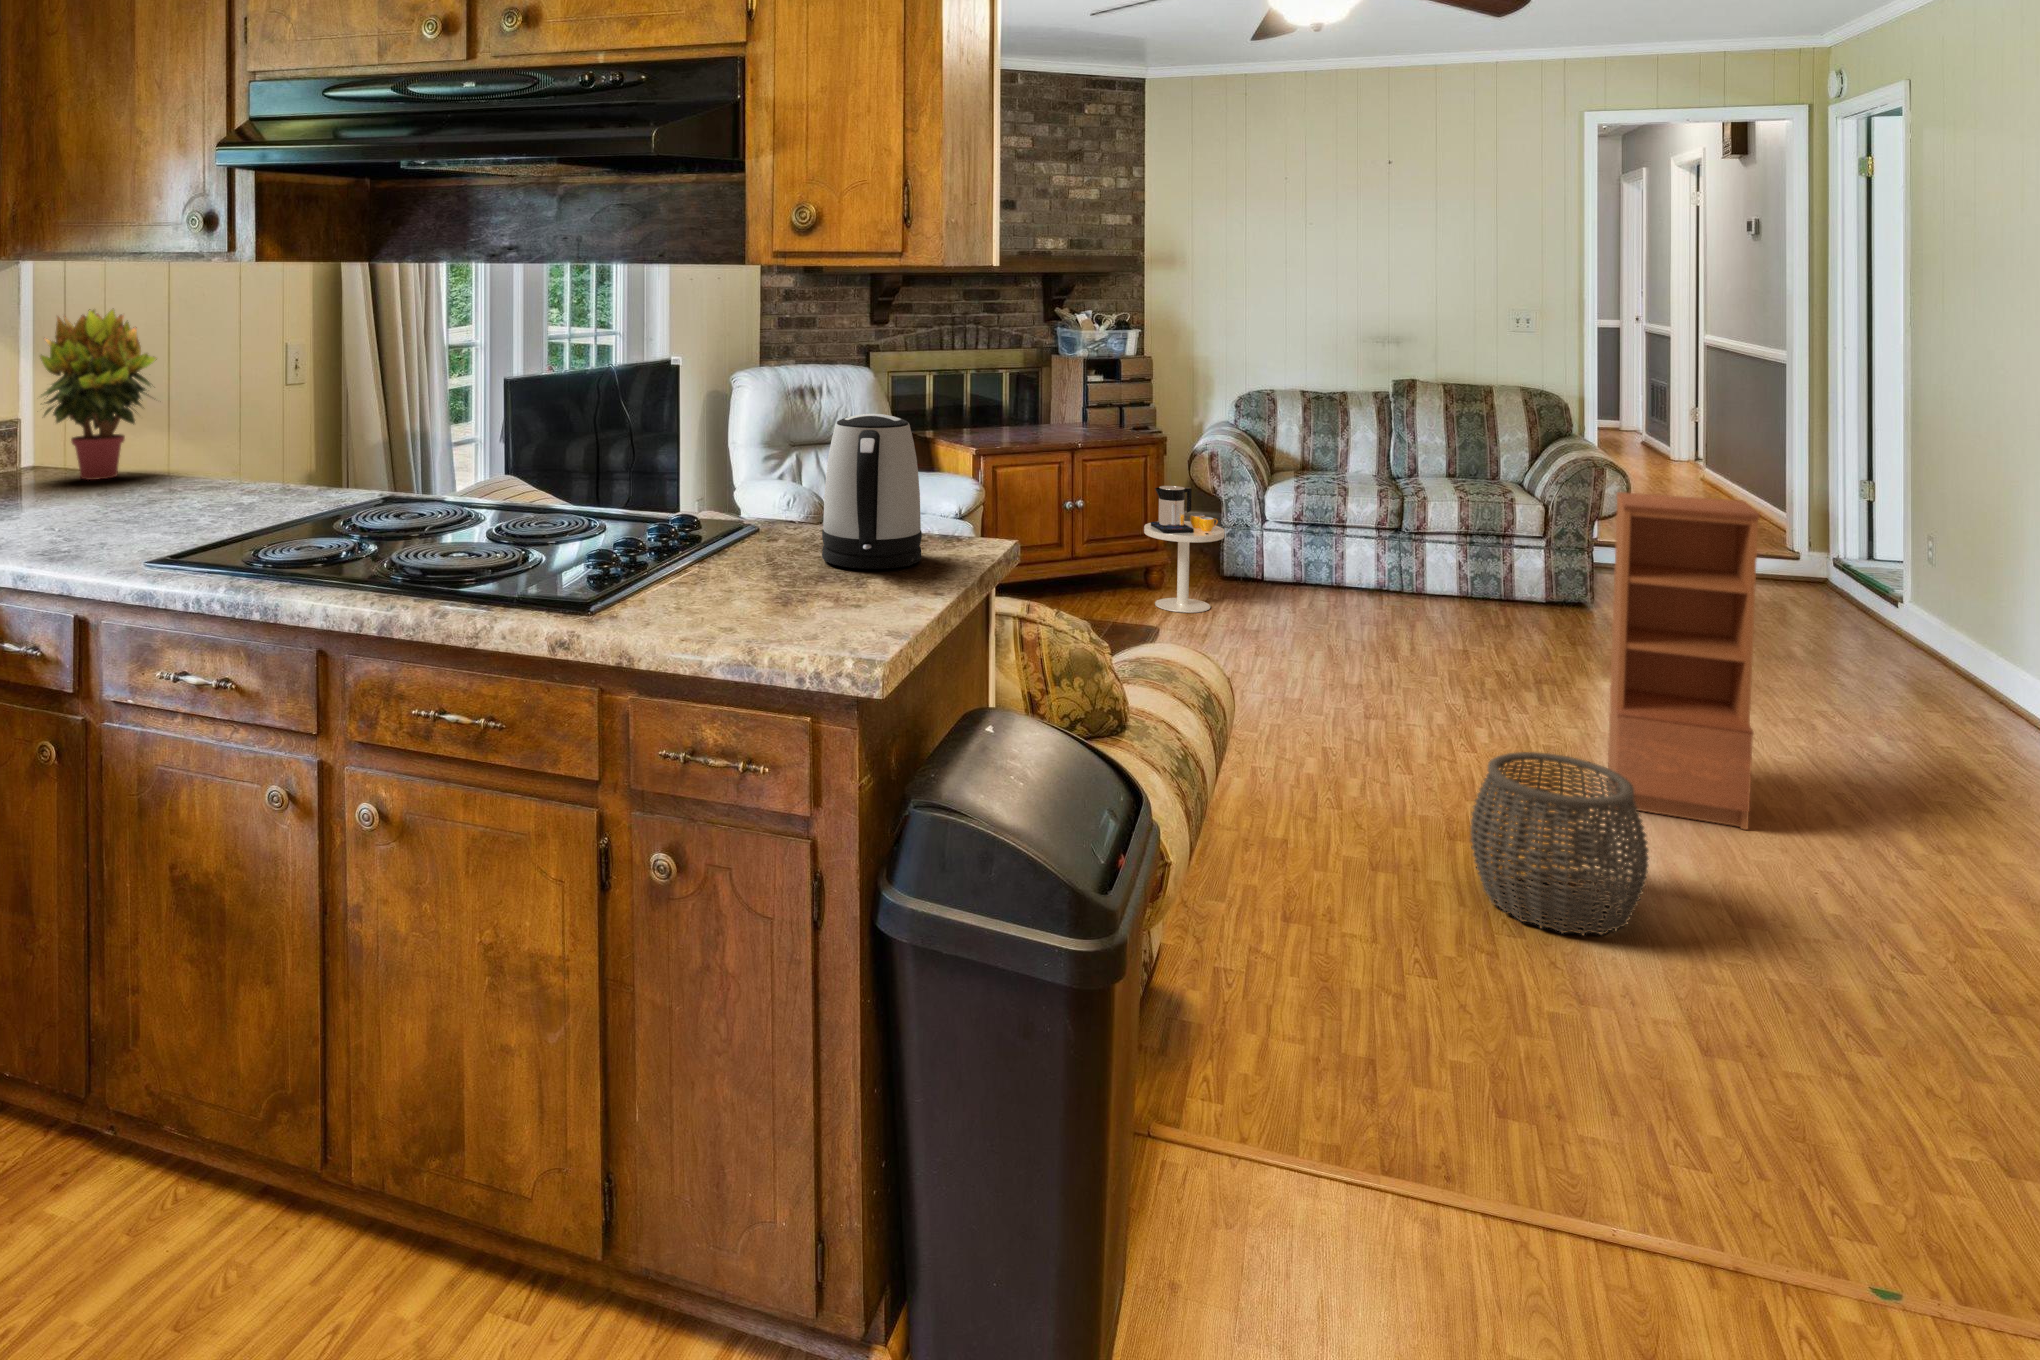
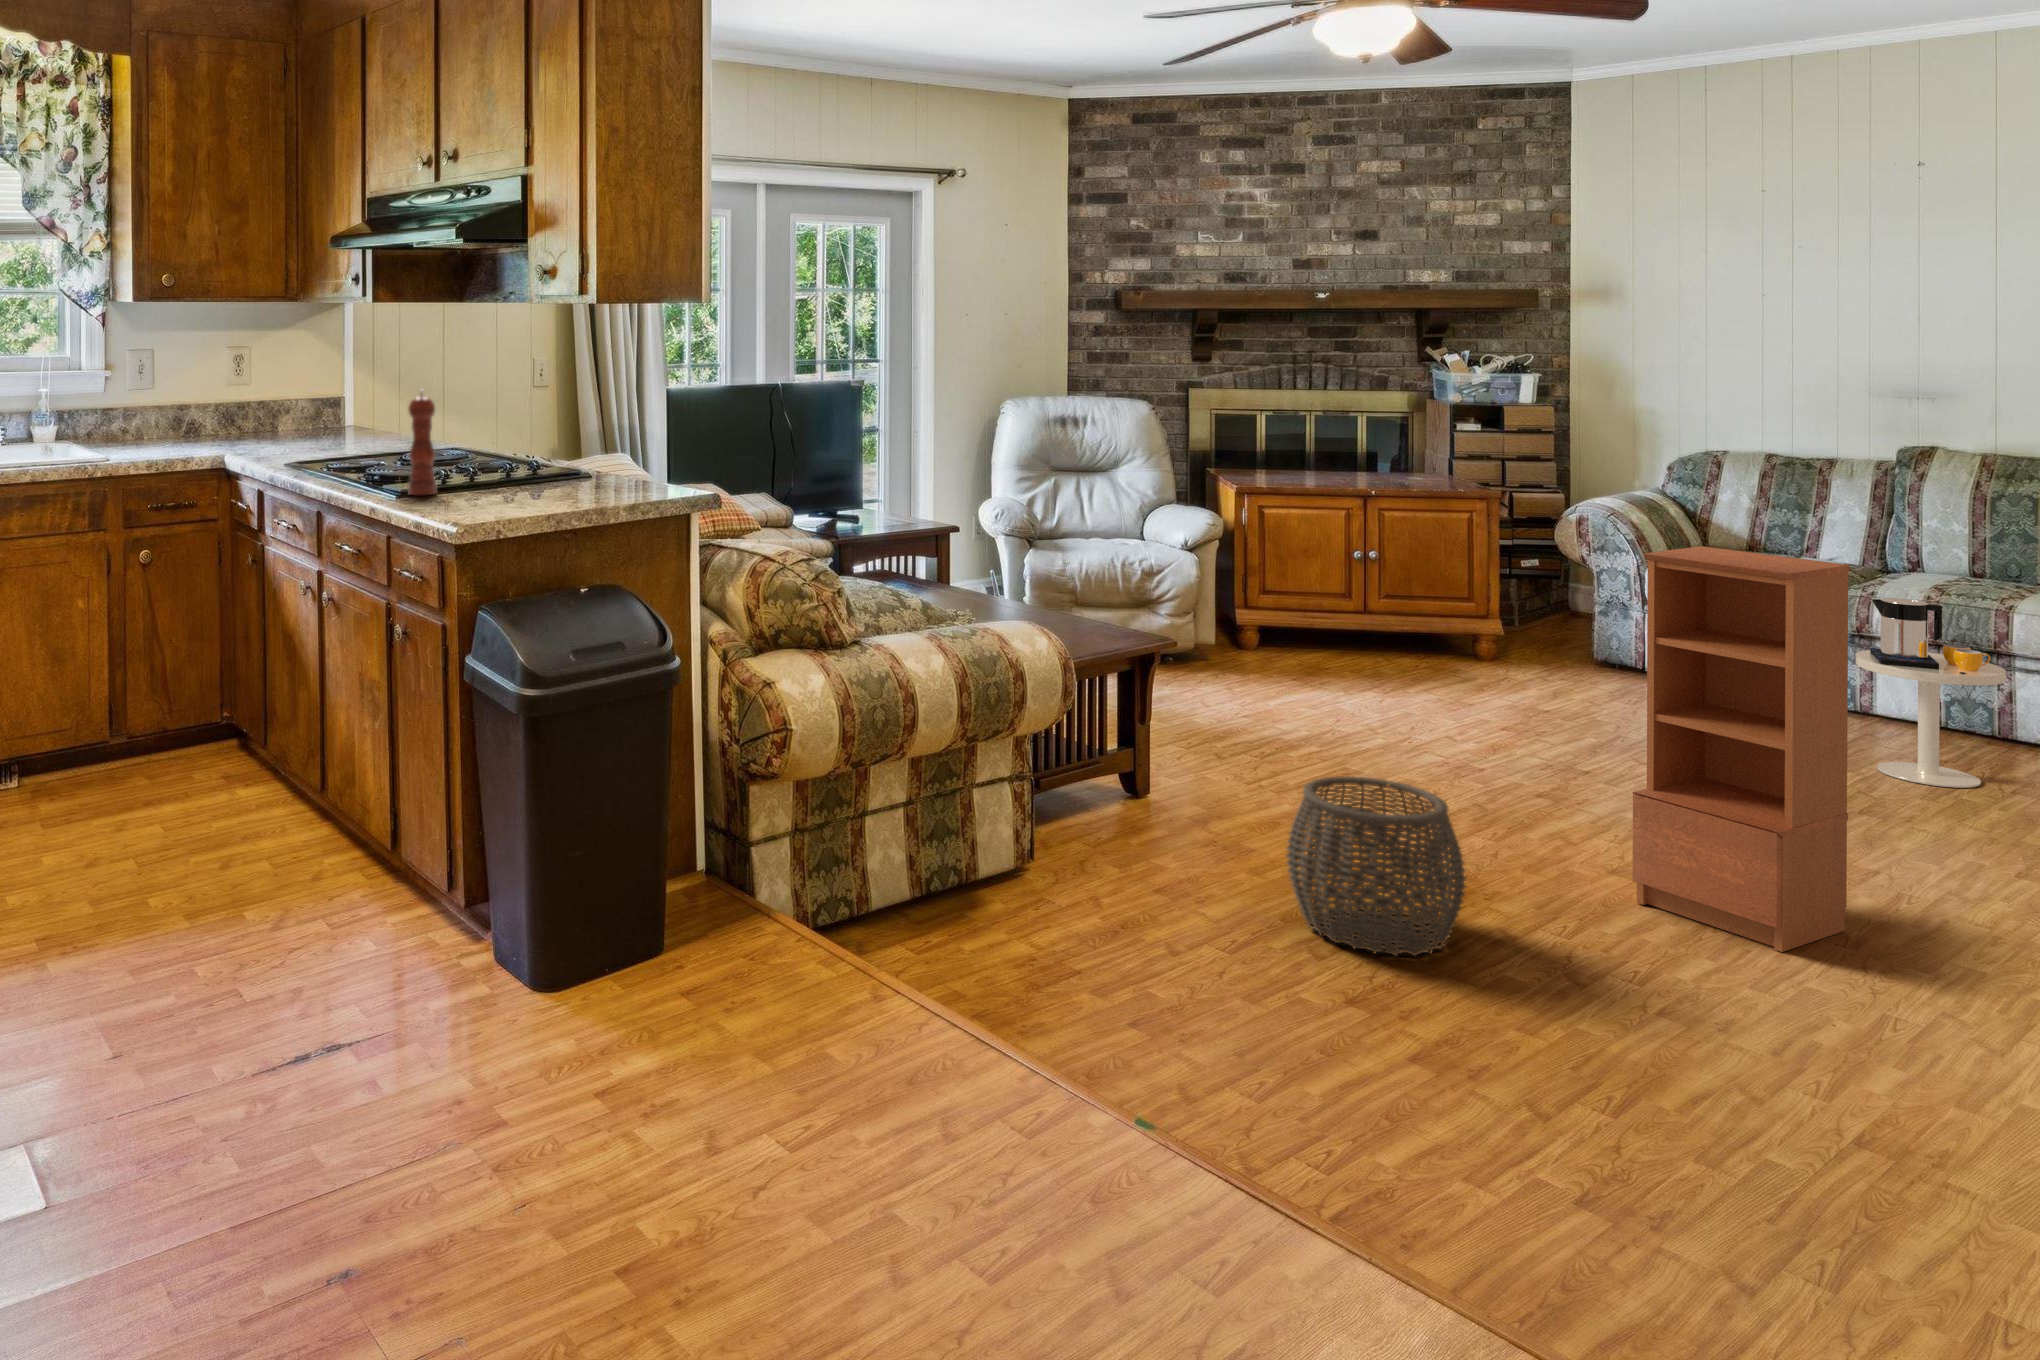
potted plant: present [40,309,157,480] -> none [329,330,397,433]
kettle: present [822,414,922,569] -> none [534,388,607,484]
pepper mill: none [753,440,802,635] -> present [408,390,436,495]
side table: present [1144,486,1224,613] -> present [1856,598,2006,788]

